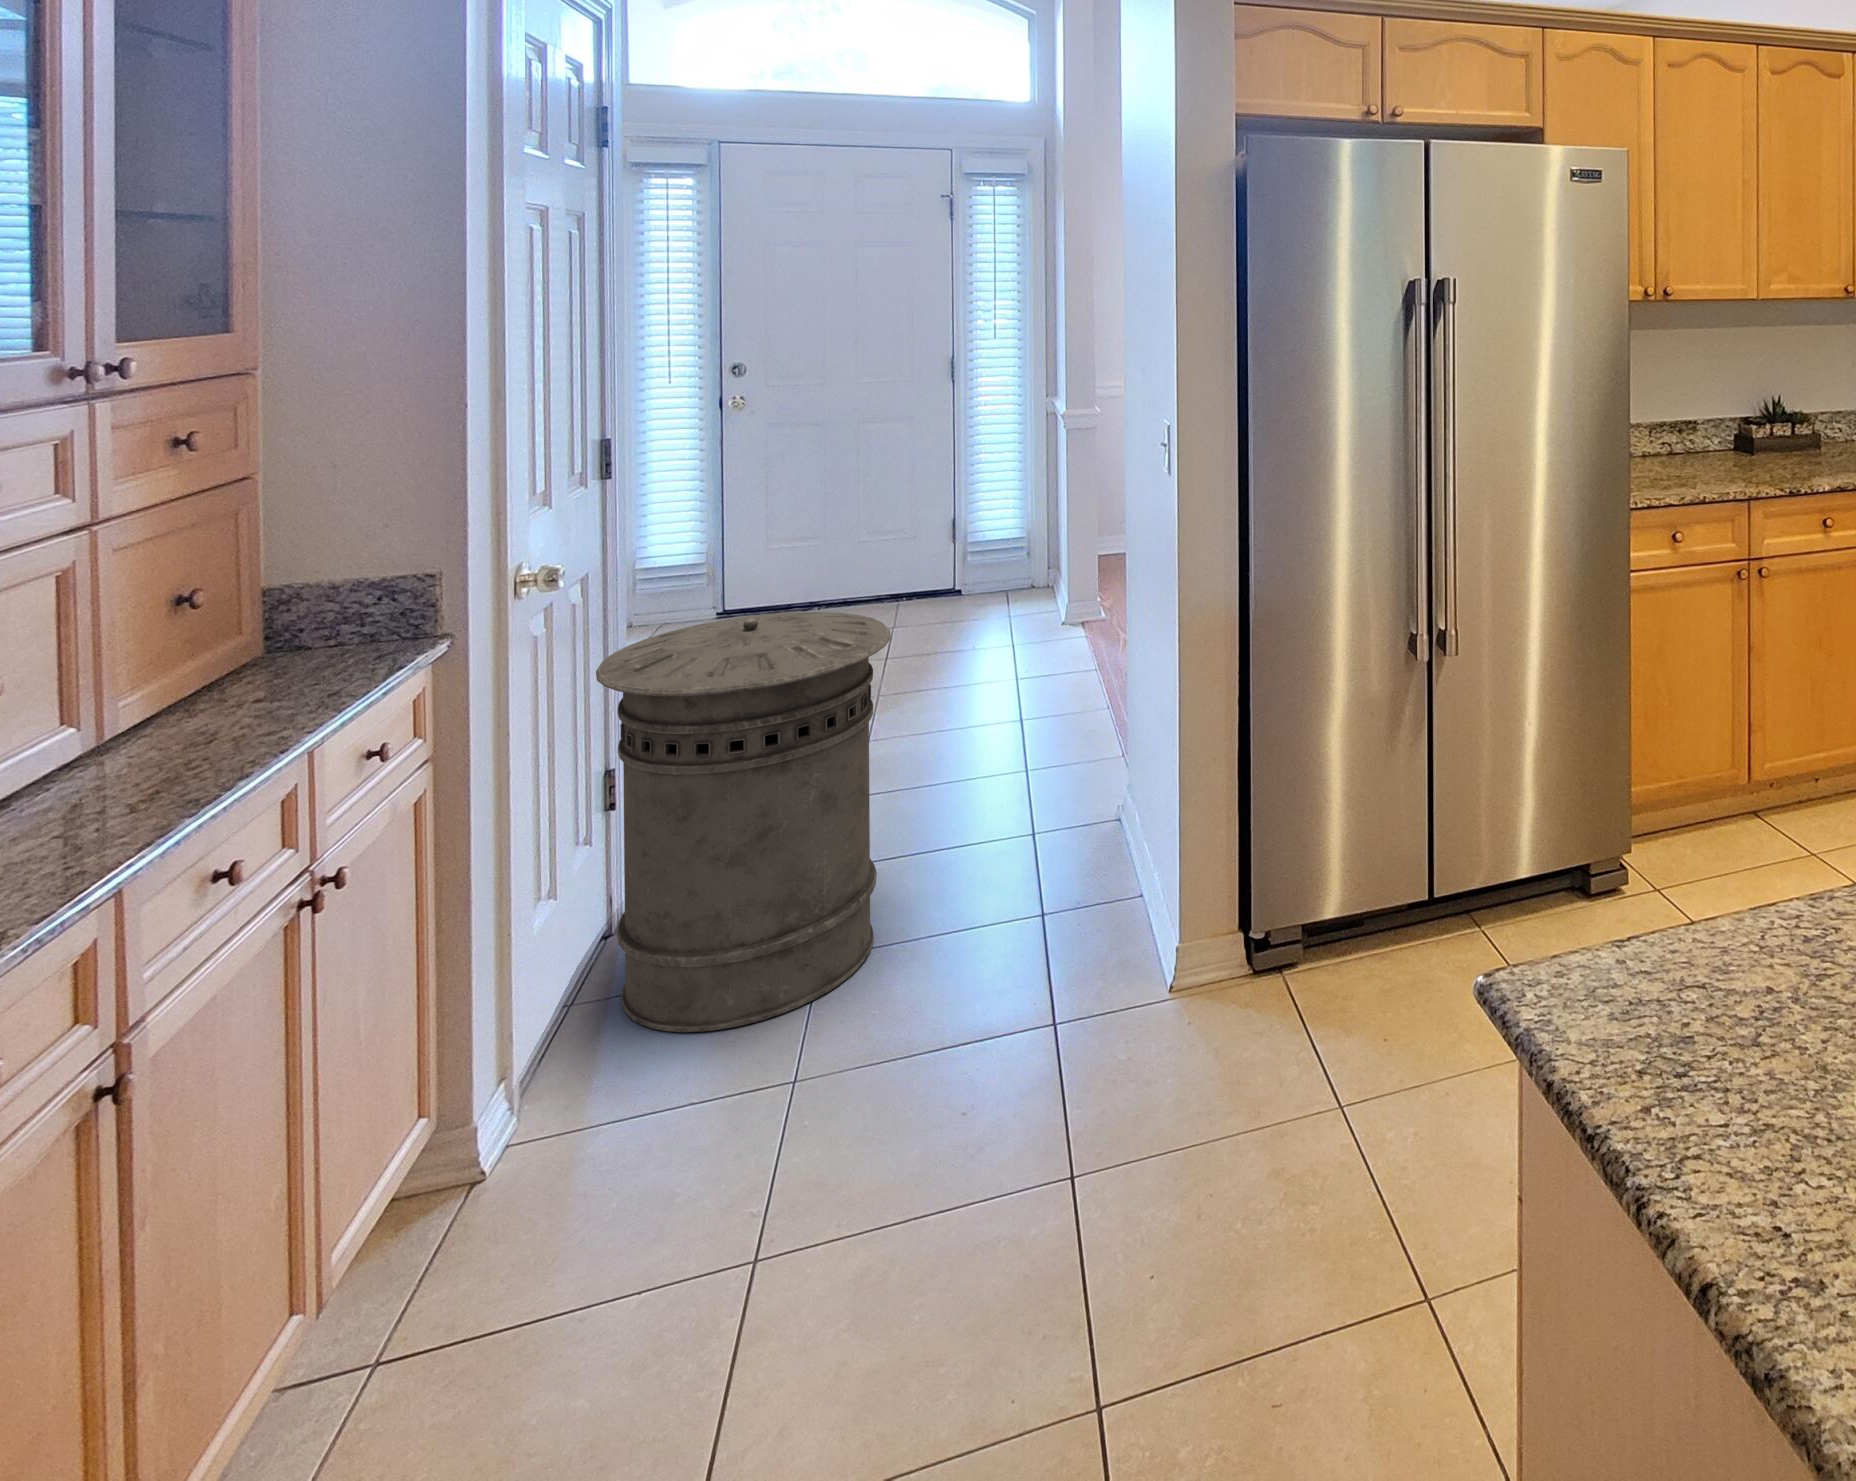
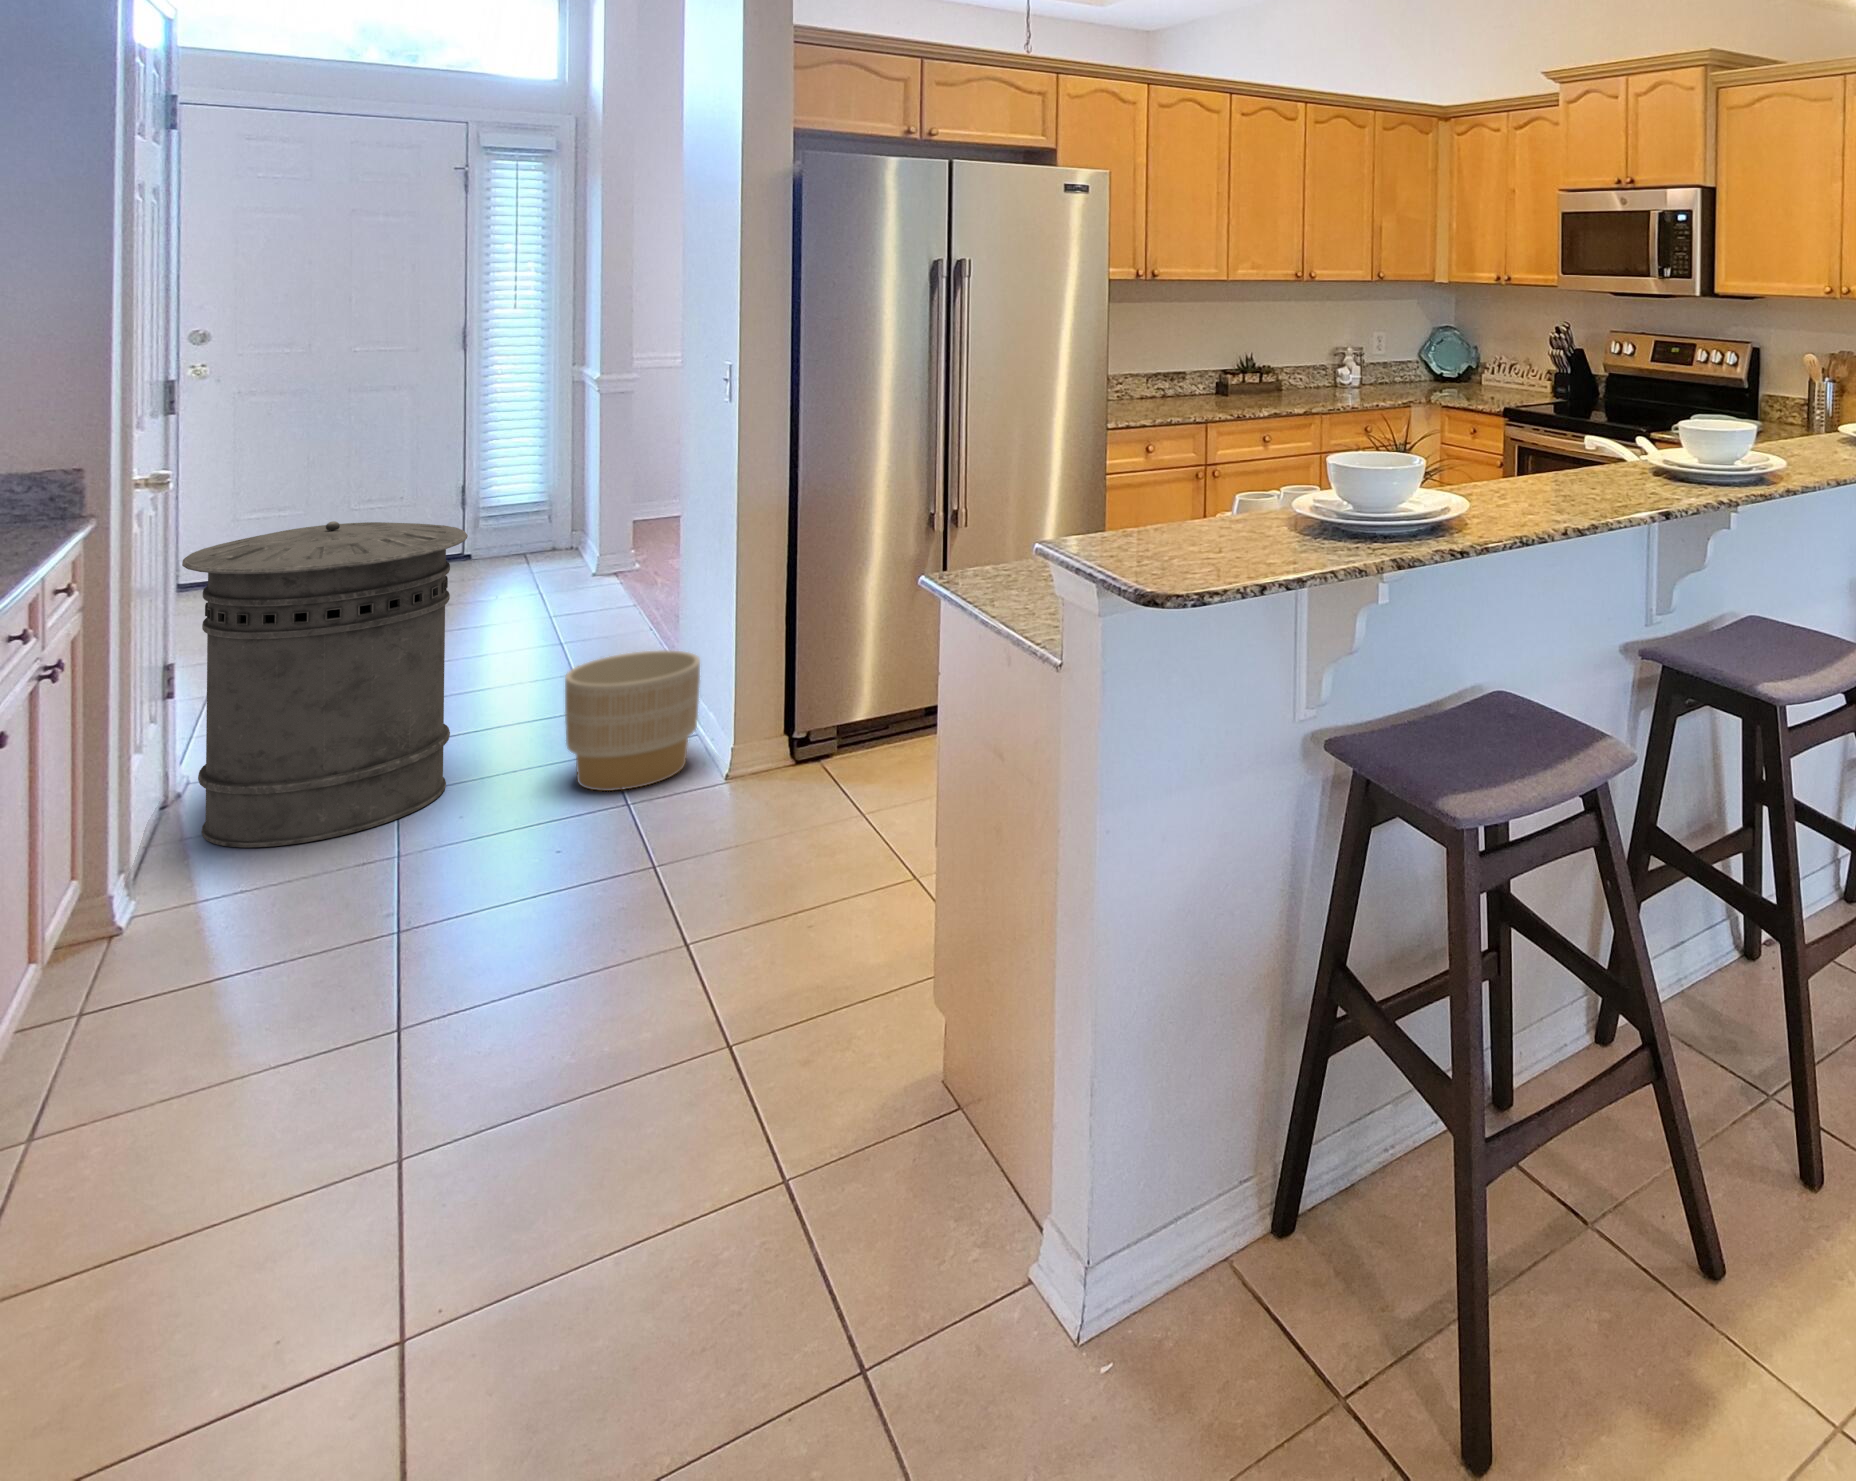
planter: none [991,787,1142,985] -> present [565,650,700,791]

